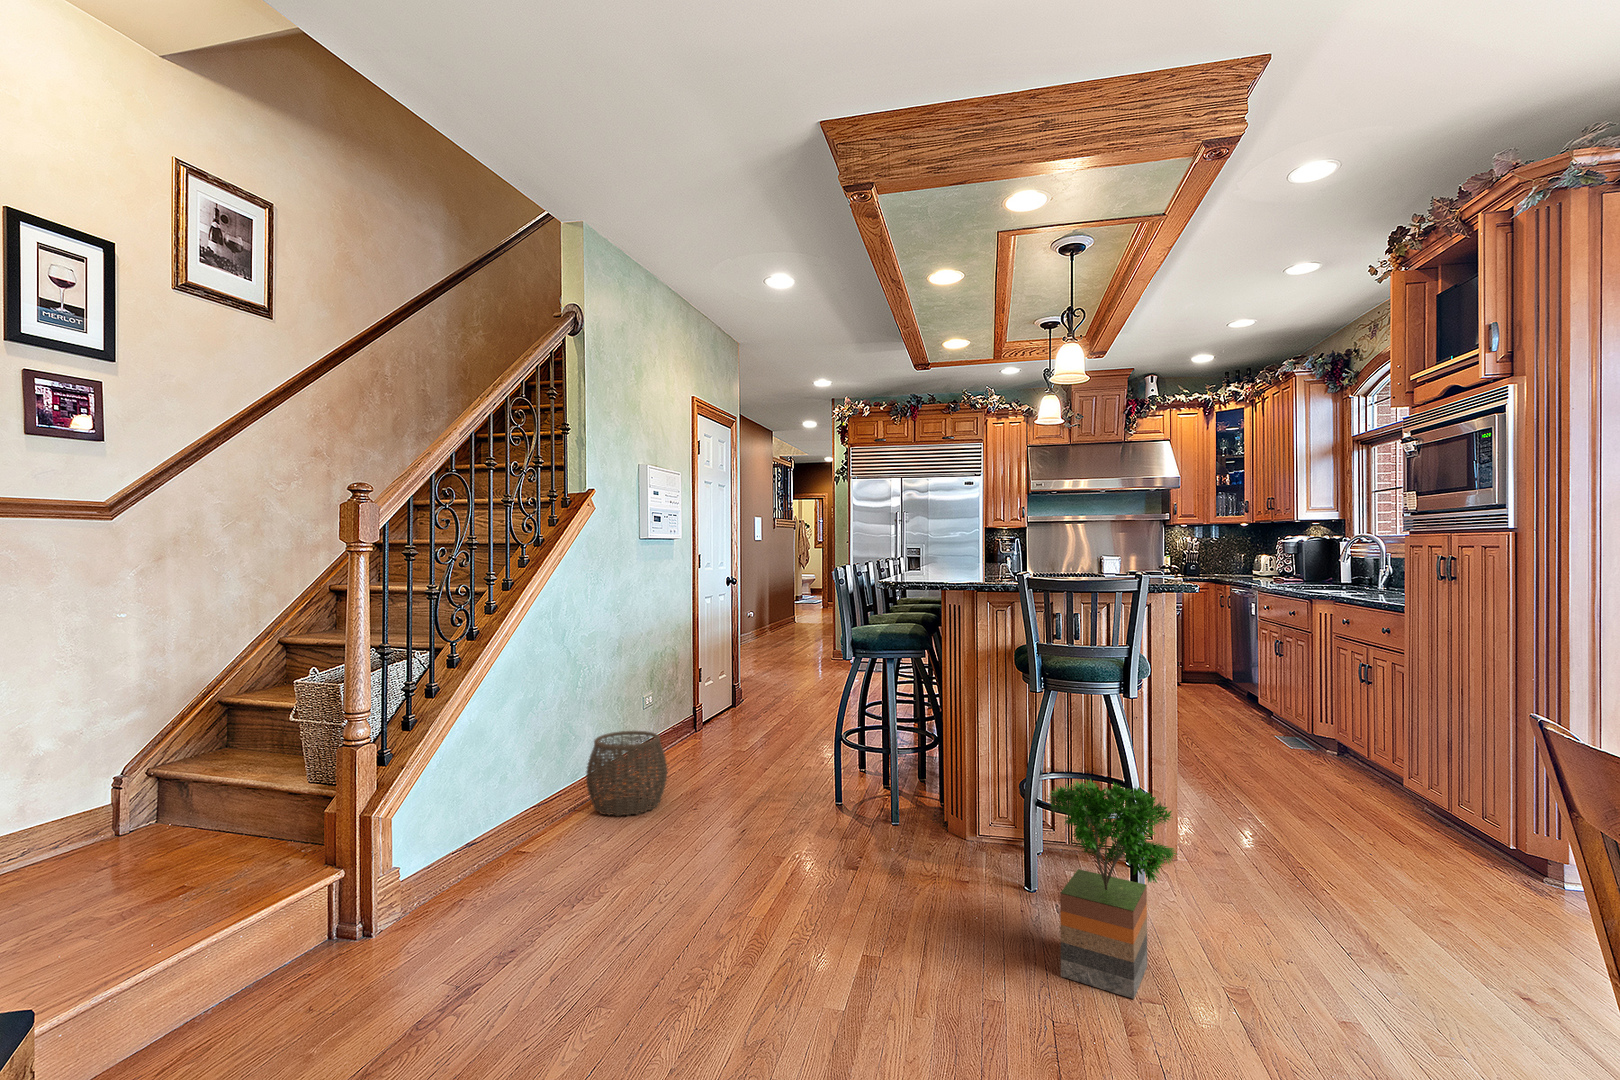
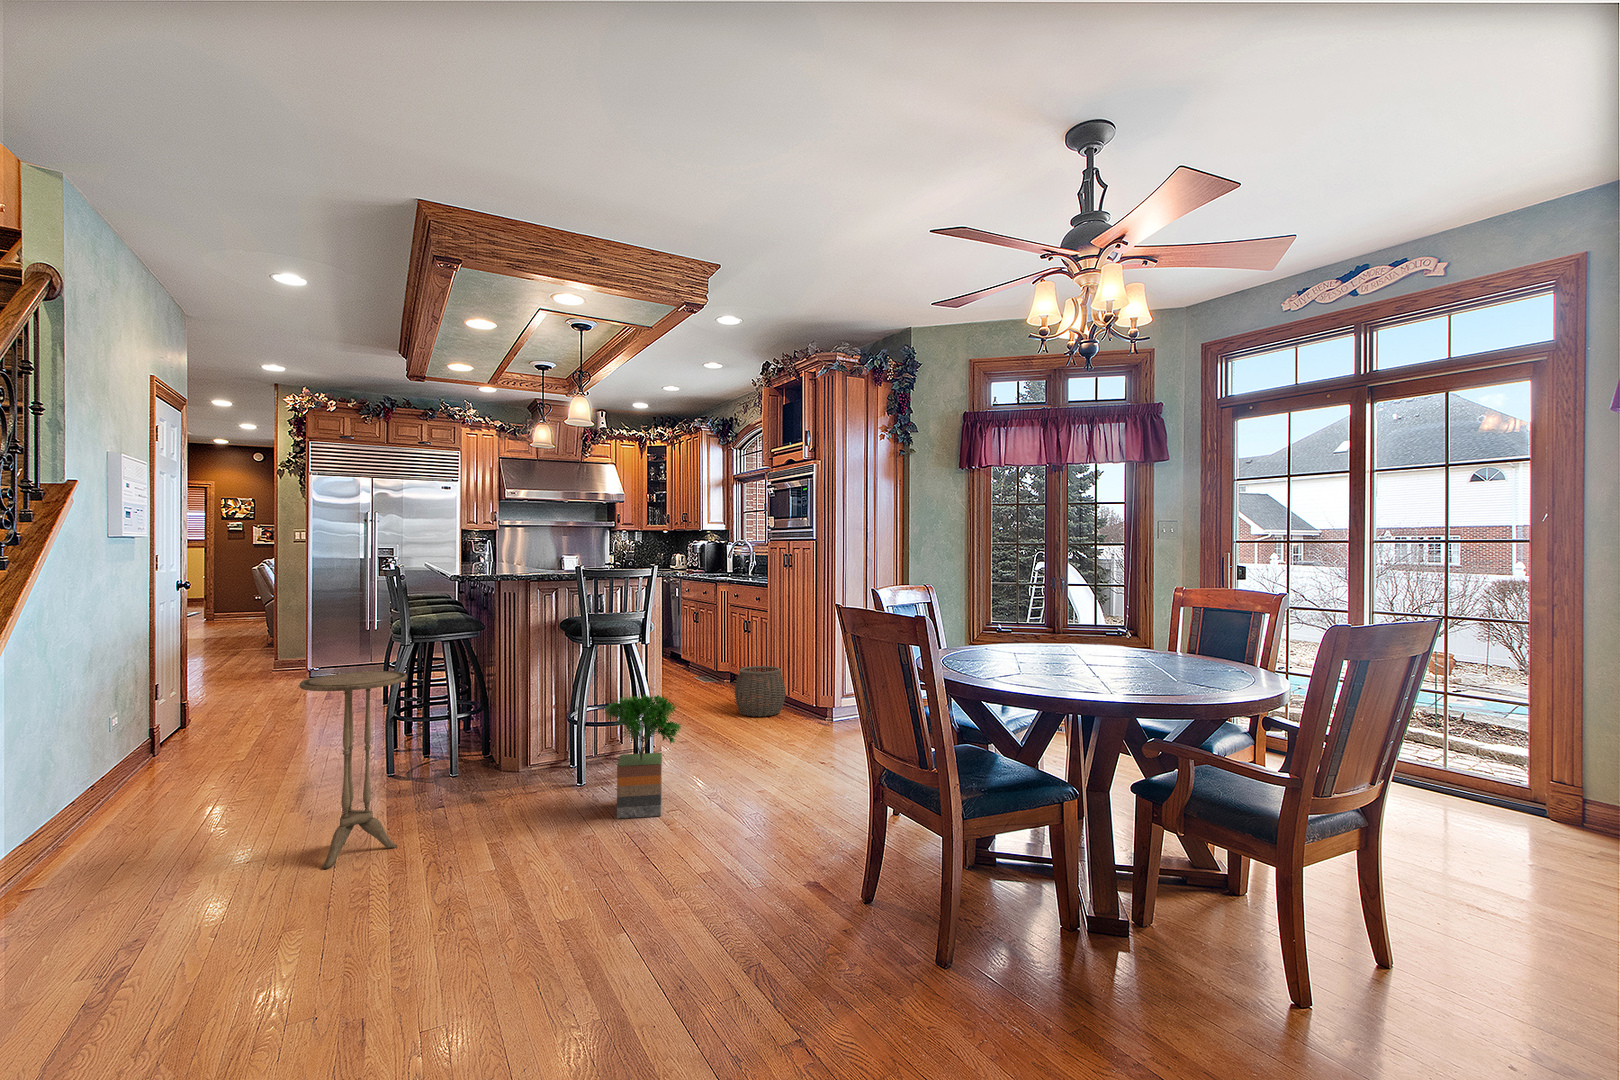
side table: none [687,692,796,924] -> present [299,671,407,869]
woven basket: present [586,731,668,816] -> present [734,666,786,717]

